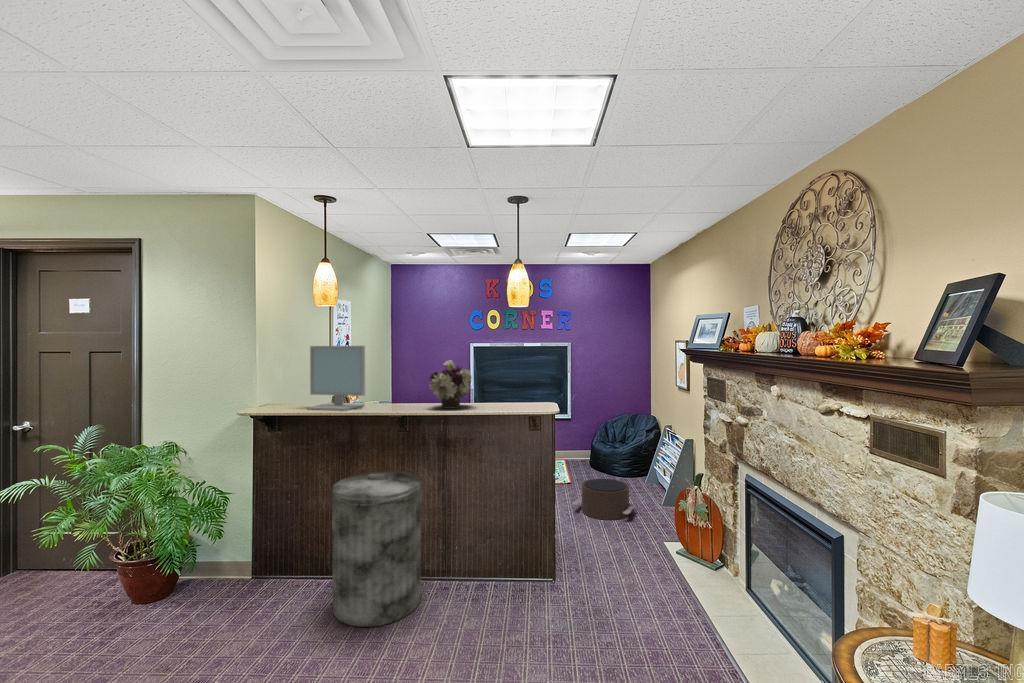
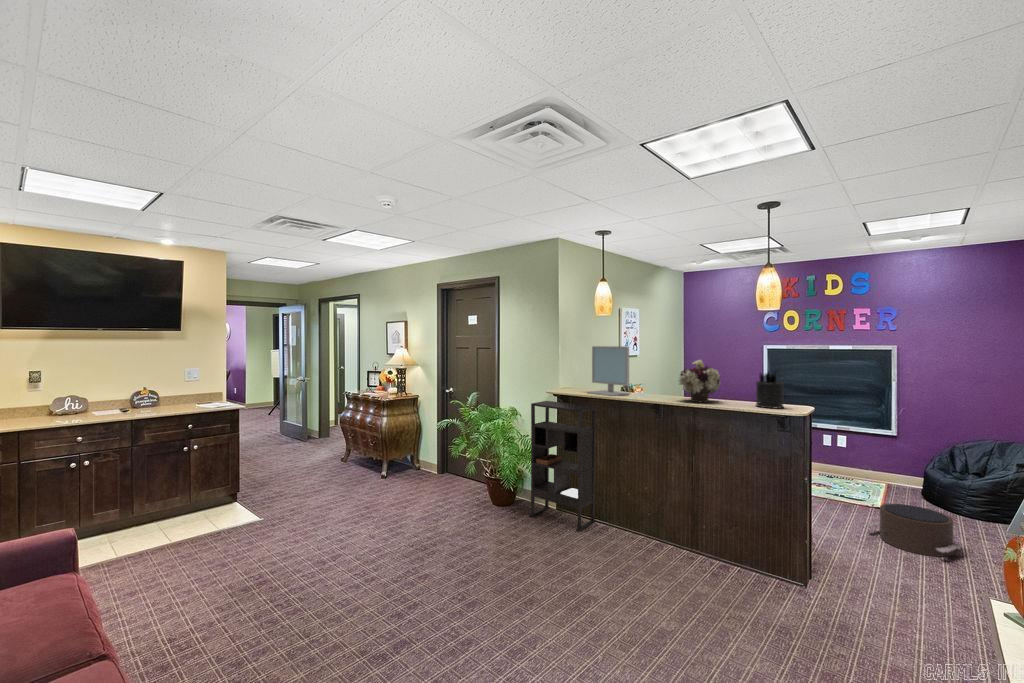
pen holder: none [507,369,533,409] -> present [756,372,784,409]
bookshelf: none [211,426,318,603] -> present [529,401,597,532]
trash can: present [332,471,422,627] -> none [598,447,670,564]

